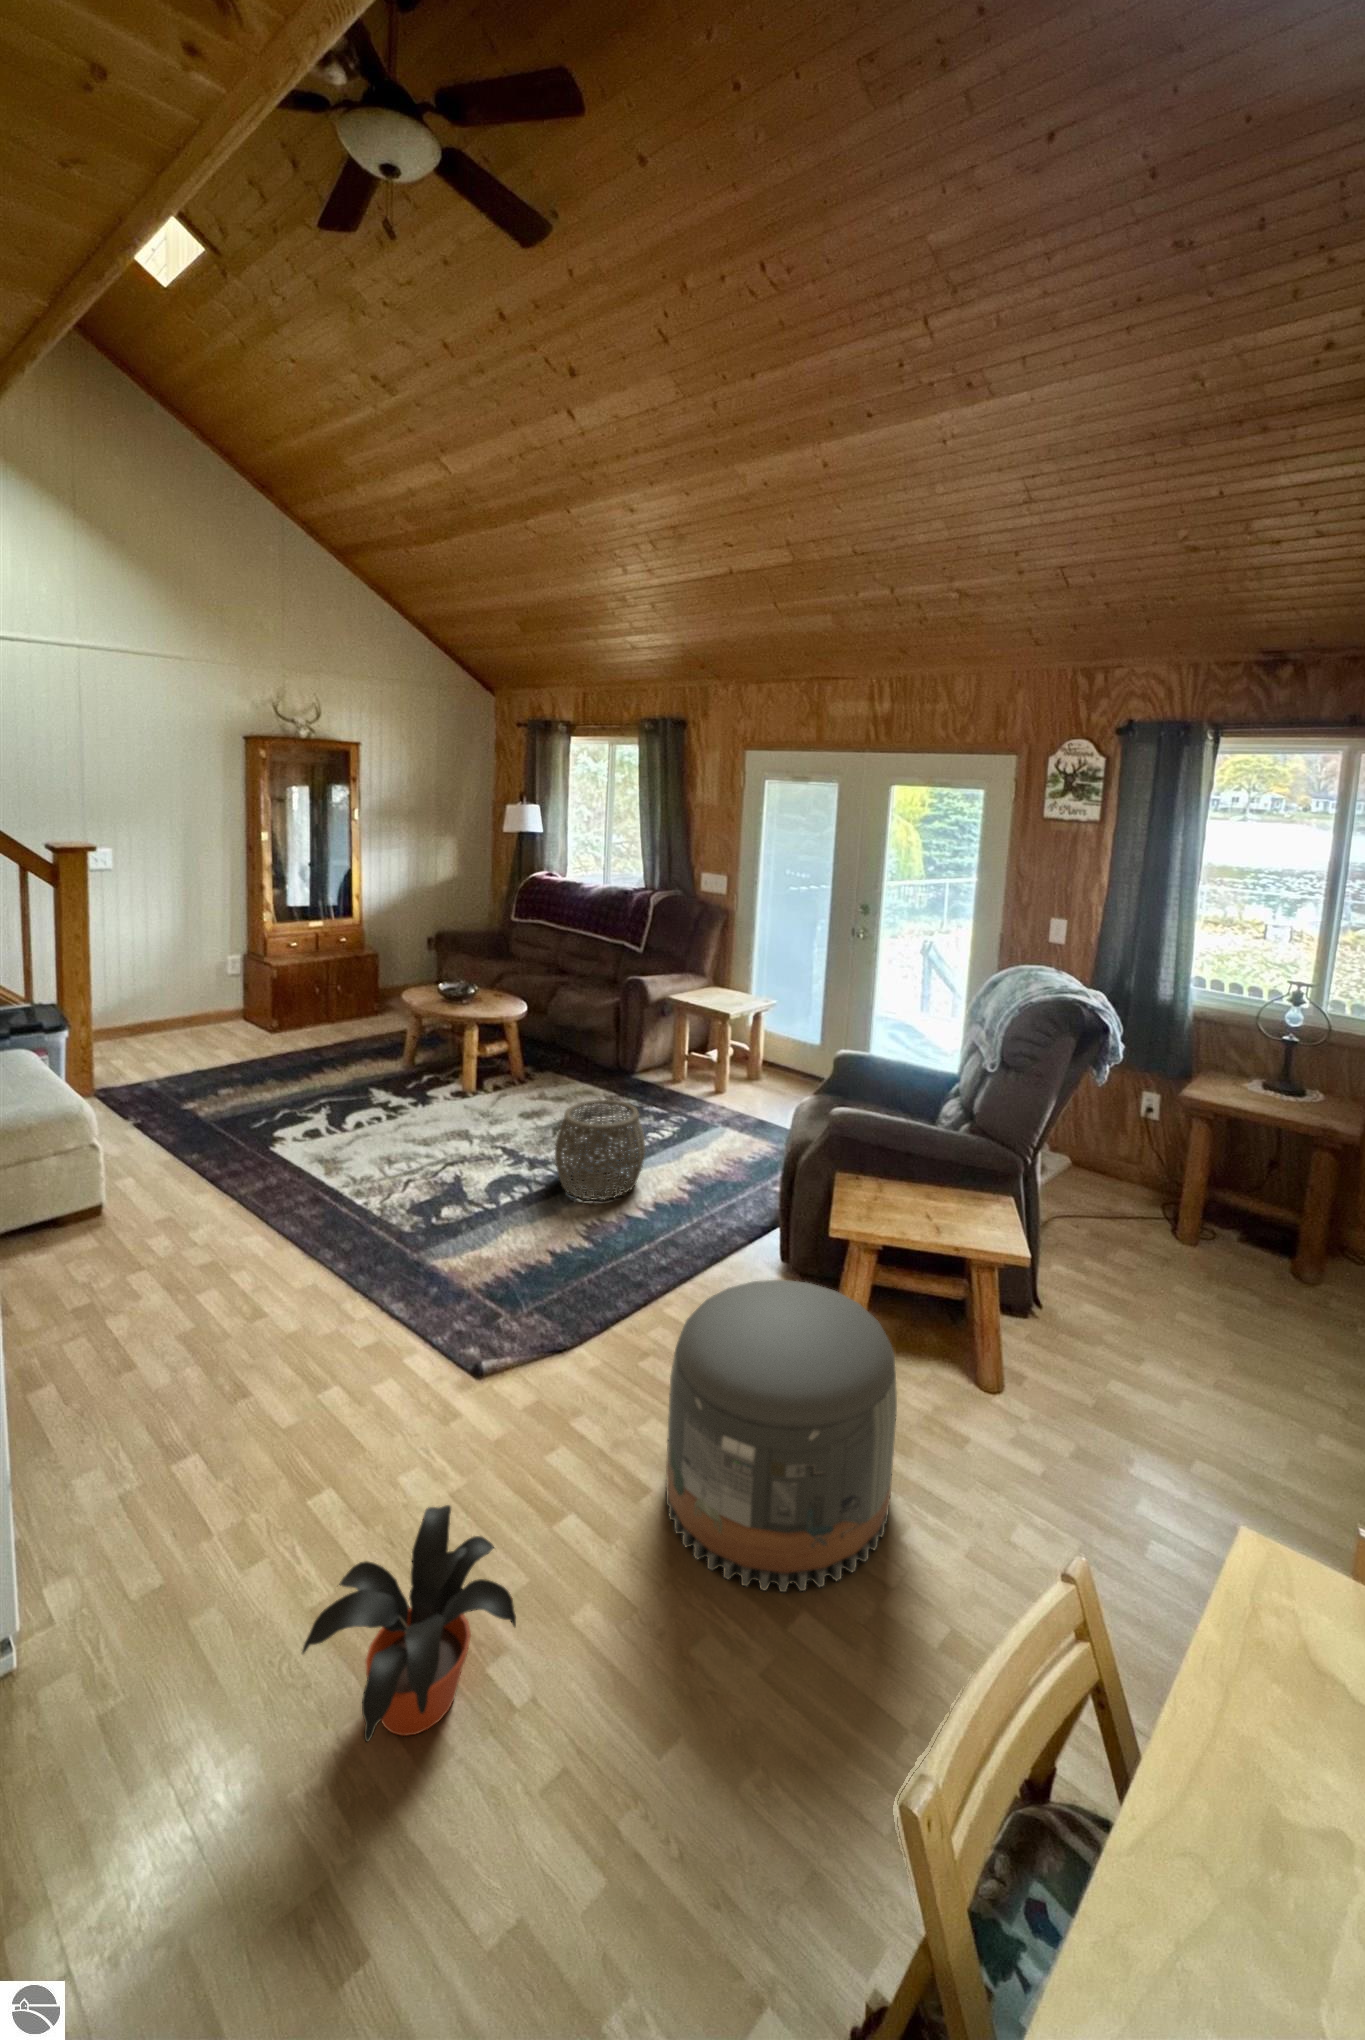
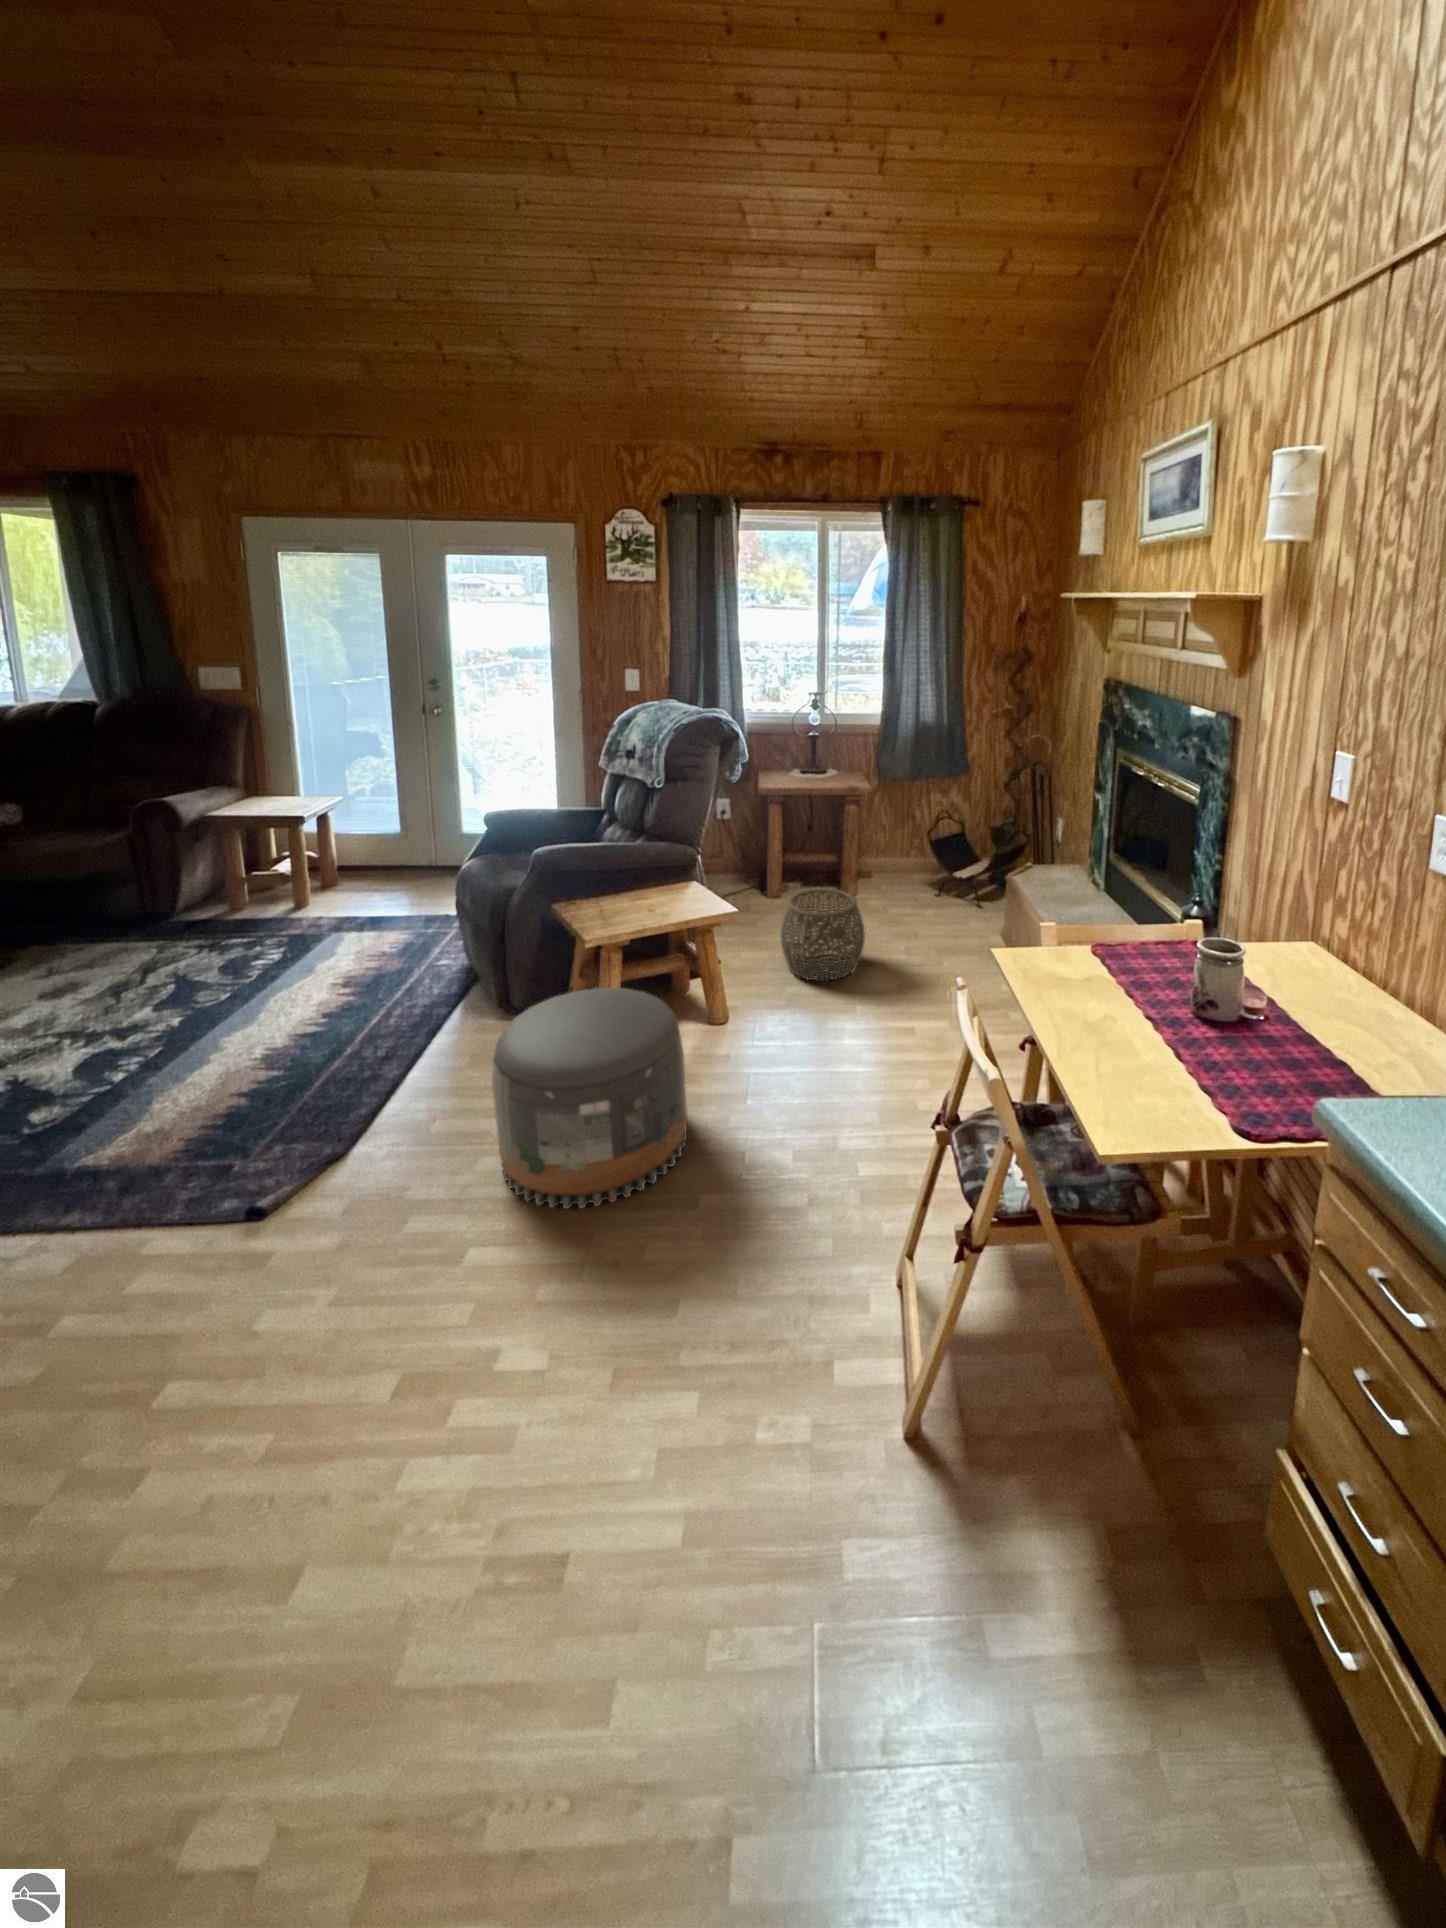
woven basket: present [555,1100,645,1201] -> present [781,889,865,981]
potted plant: present [302,1505,516,1742] -> none [297,1259,490,1431]

